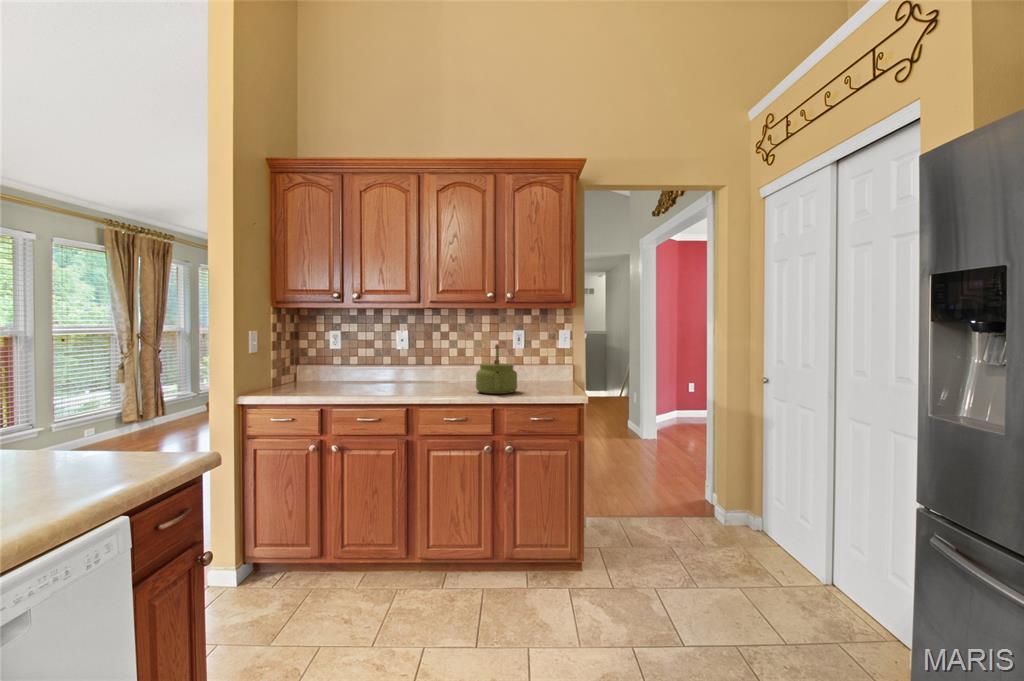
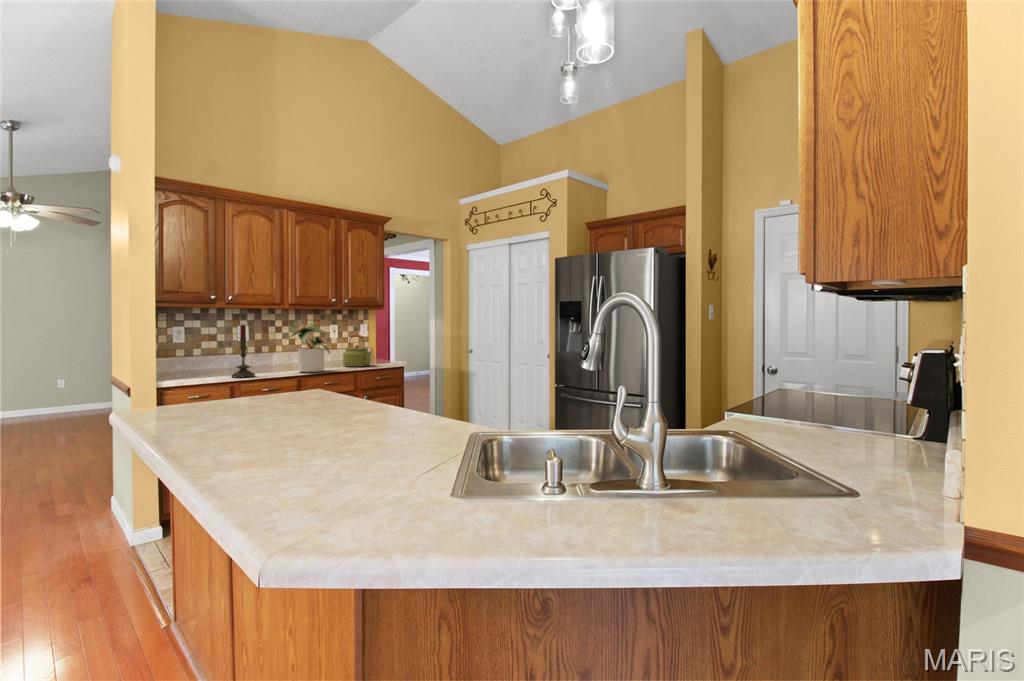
candle: none [304,325,333,395] -> present [232,324,255,378]
potted plant: none [370,325,436,397] -> present [287,323,330,372]

